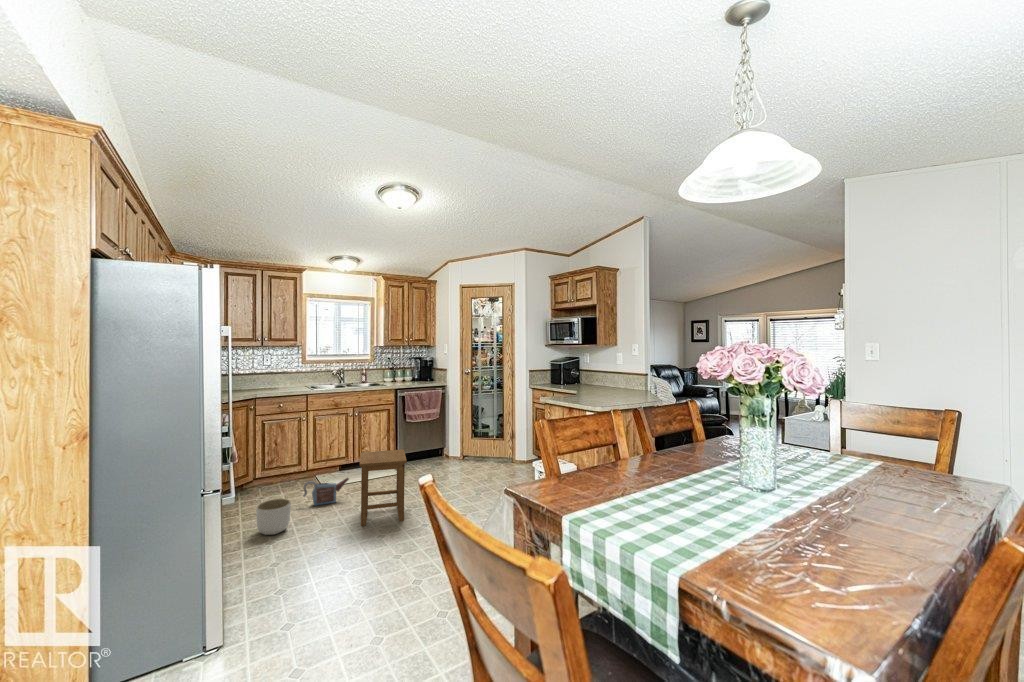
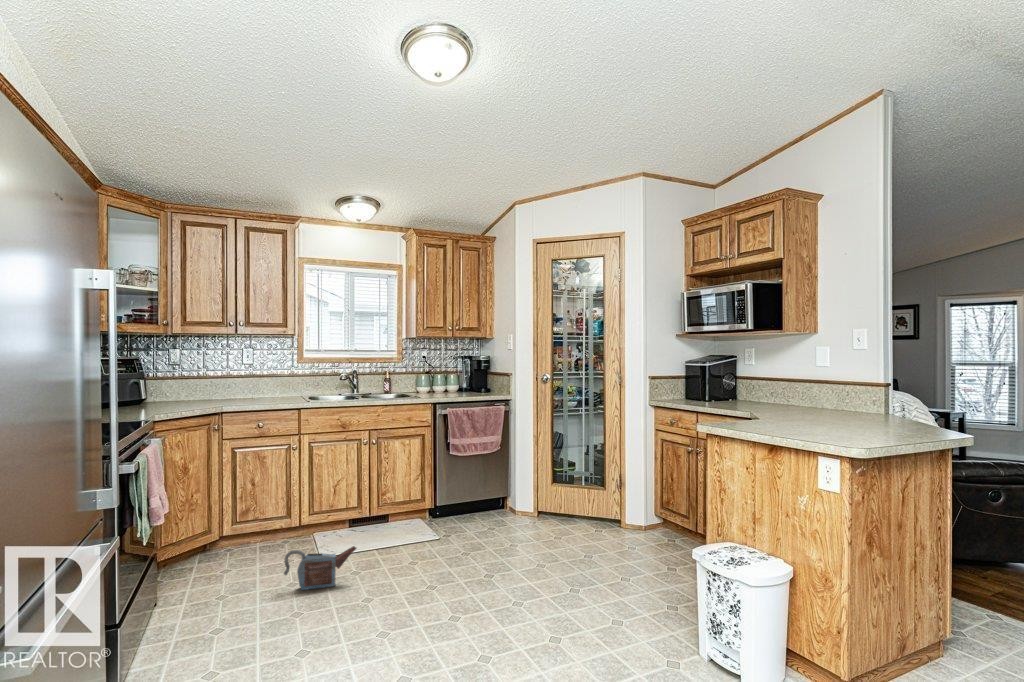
stool: present [359,450,407,526] -> none [367,505,447,637]
planter: present [256,499,291,535] -> none [201,581,256,644]

